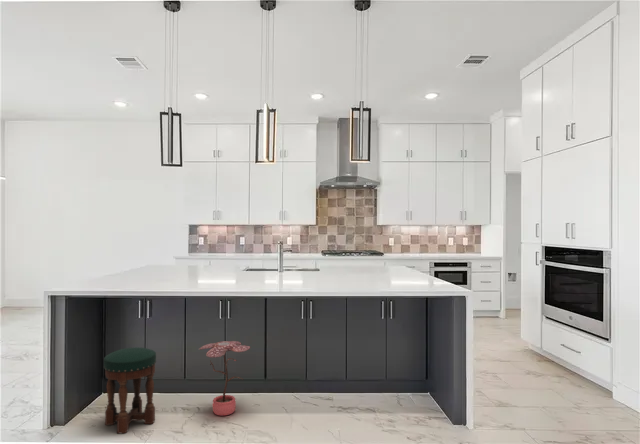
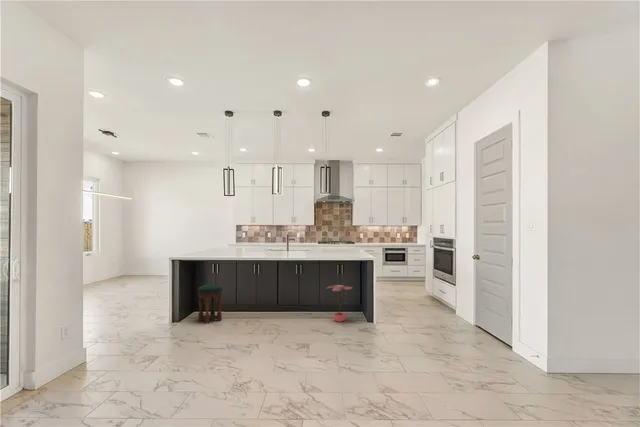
potted plant: present [199,341,250,416] -> present [327,285,352,322]

